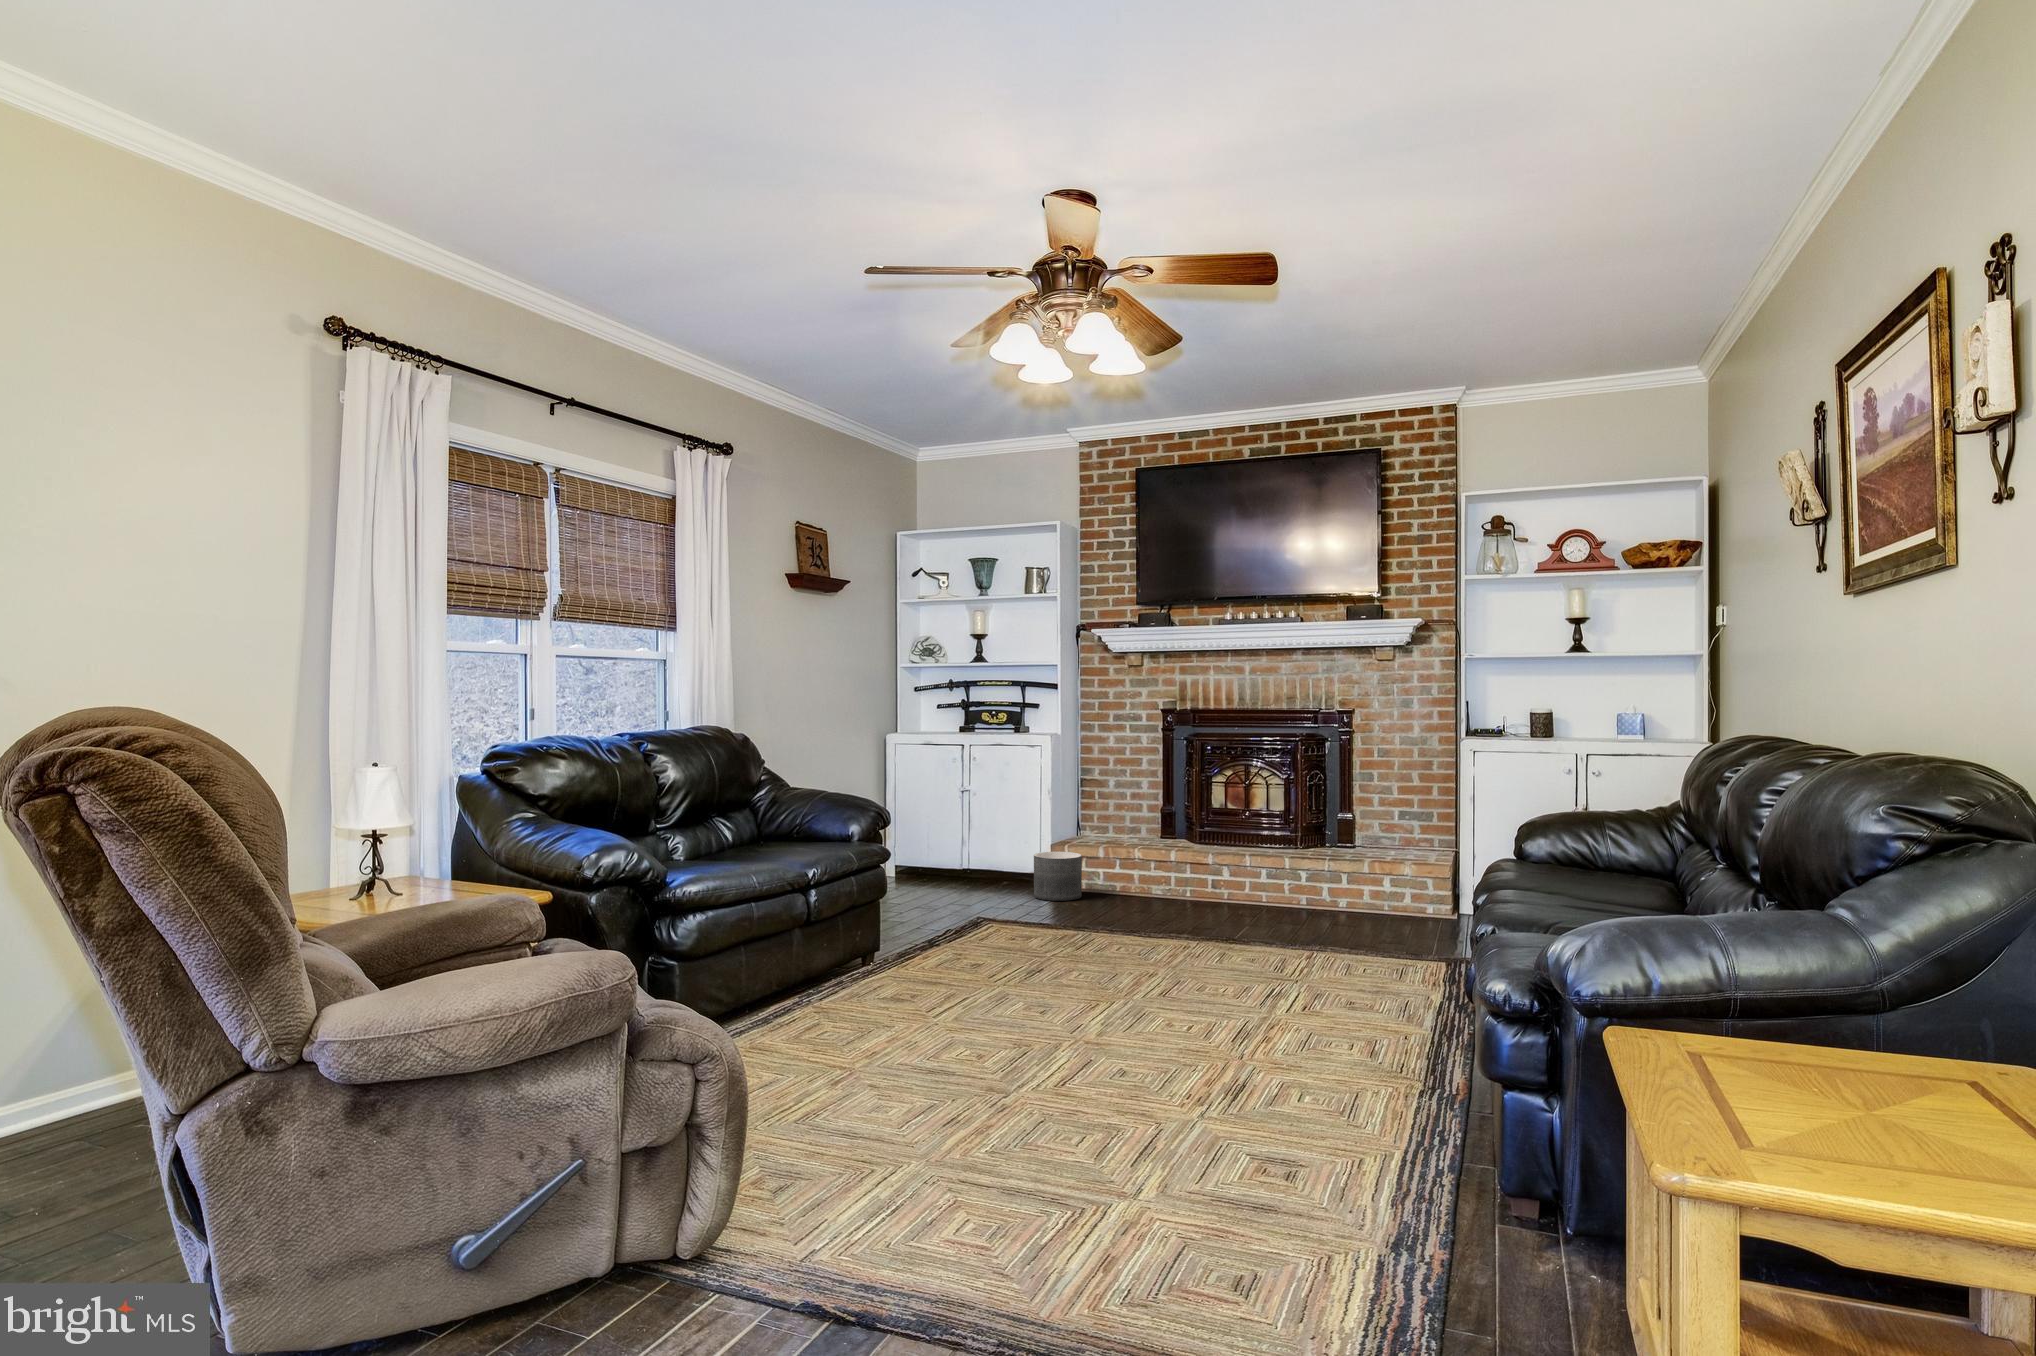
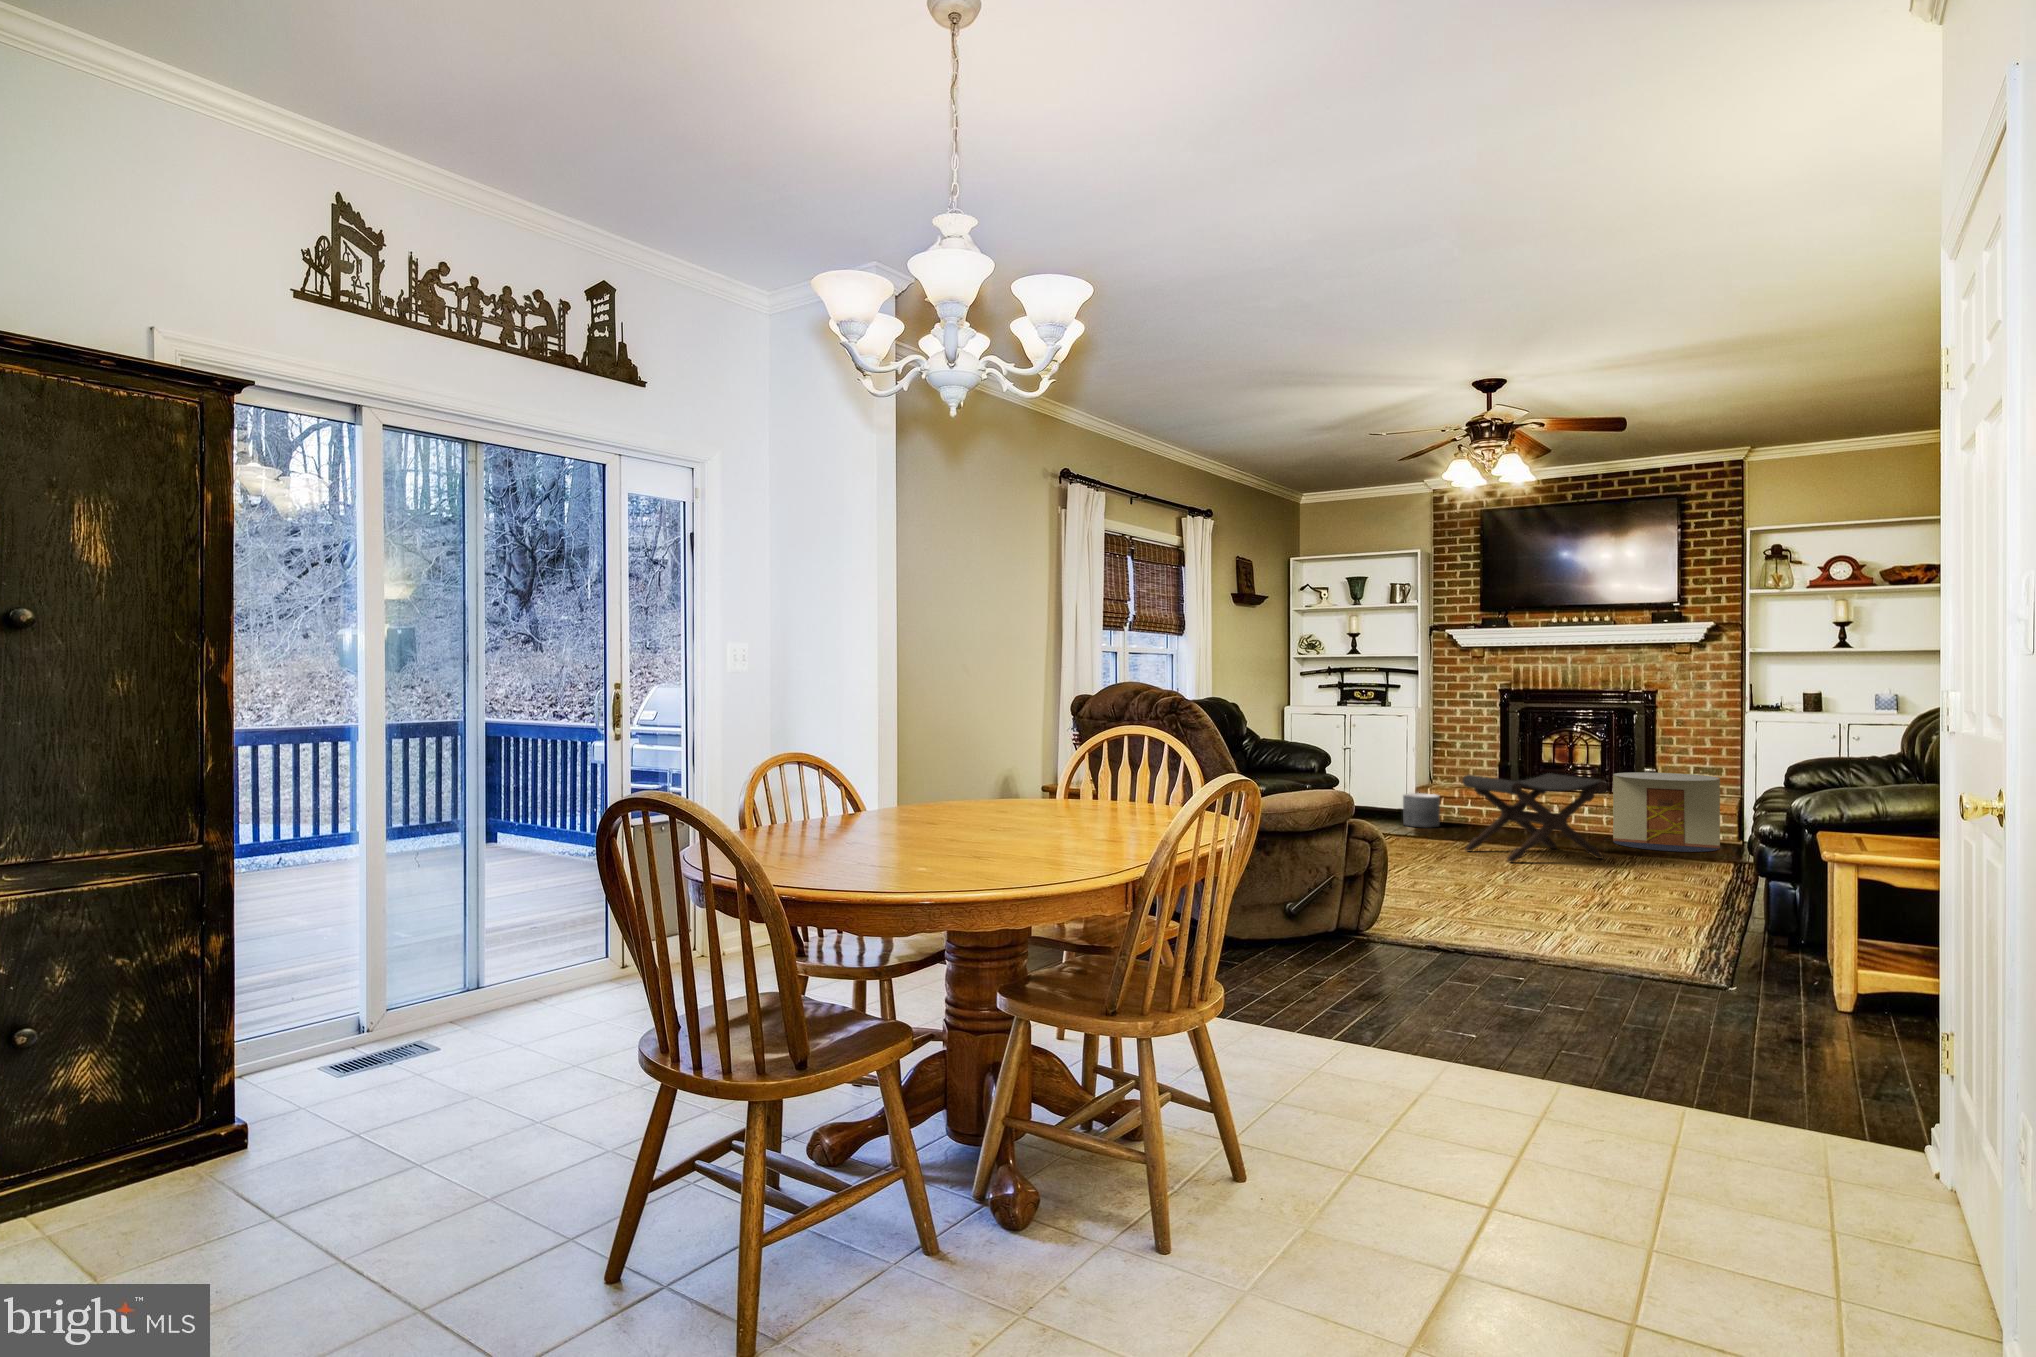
side table: none [1295,822,1429,938] -> present [1613,772,1720,852]
footstool: none [1083,830,1277,974] -> present [1463,773,1607,862]

